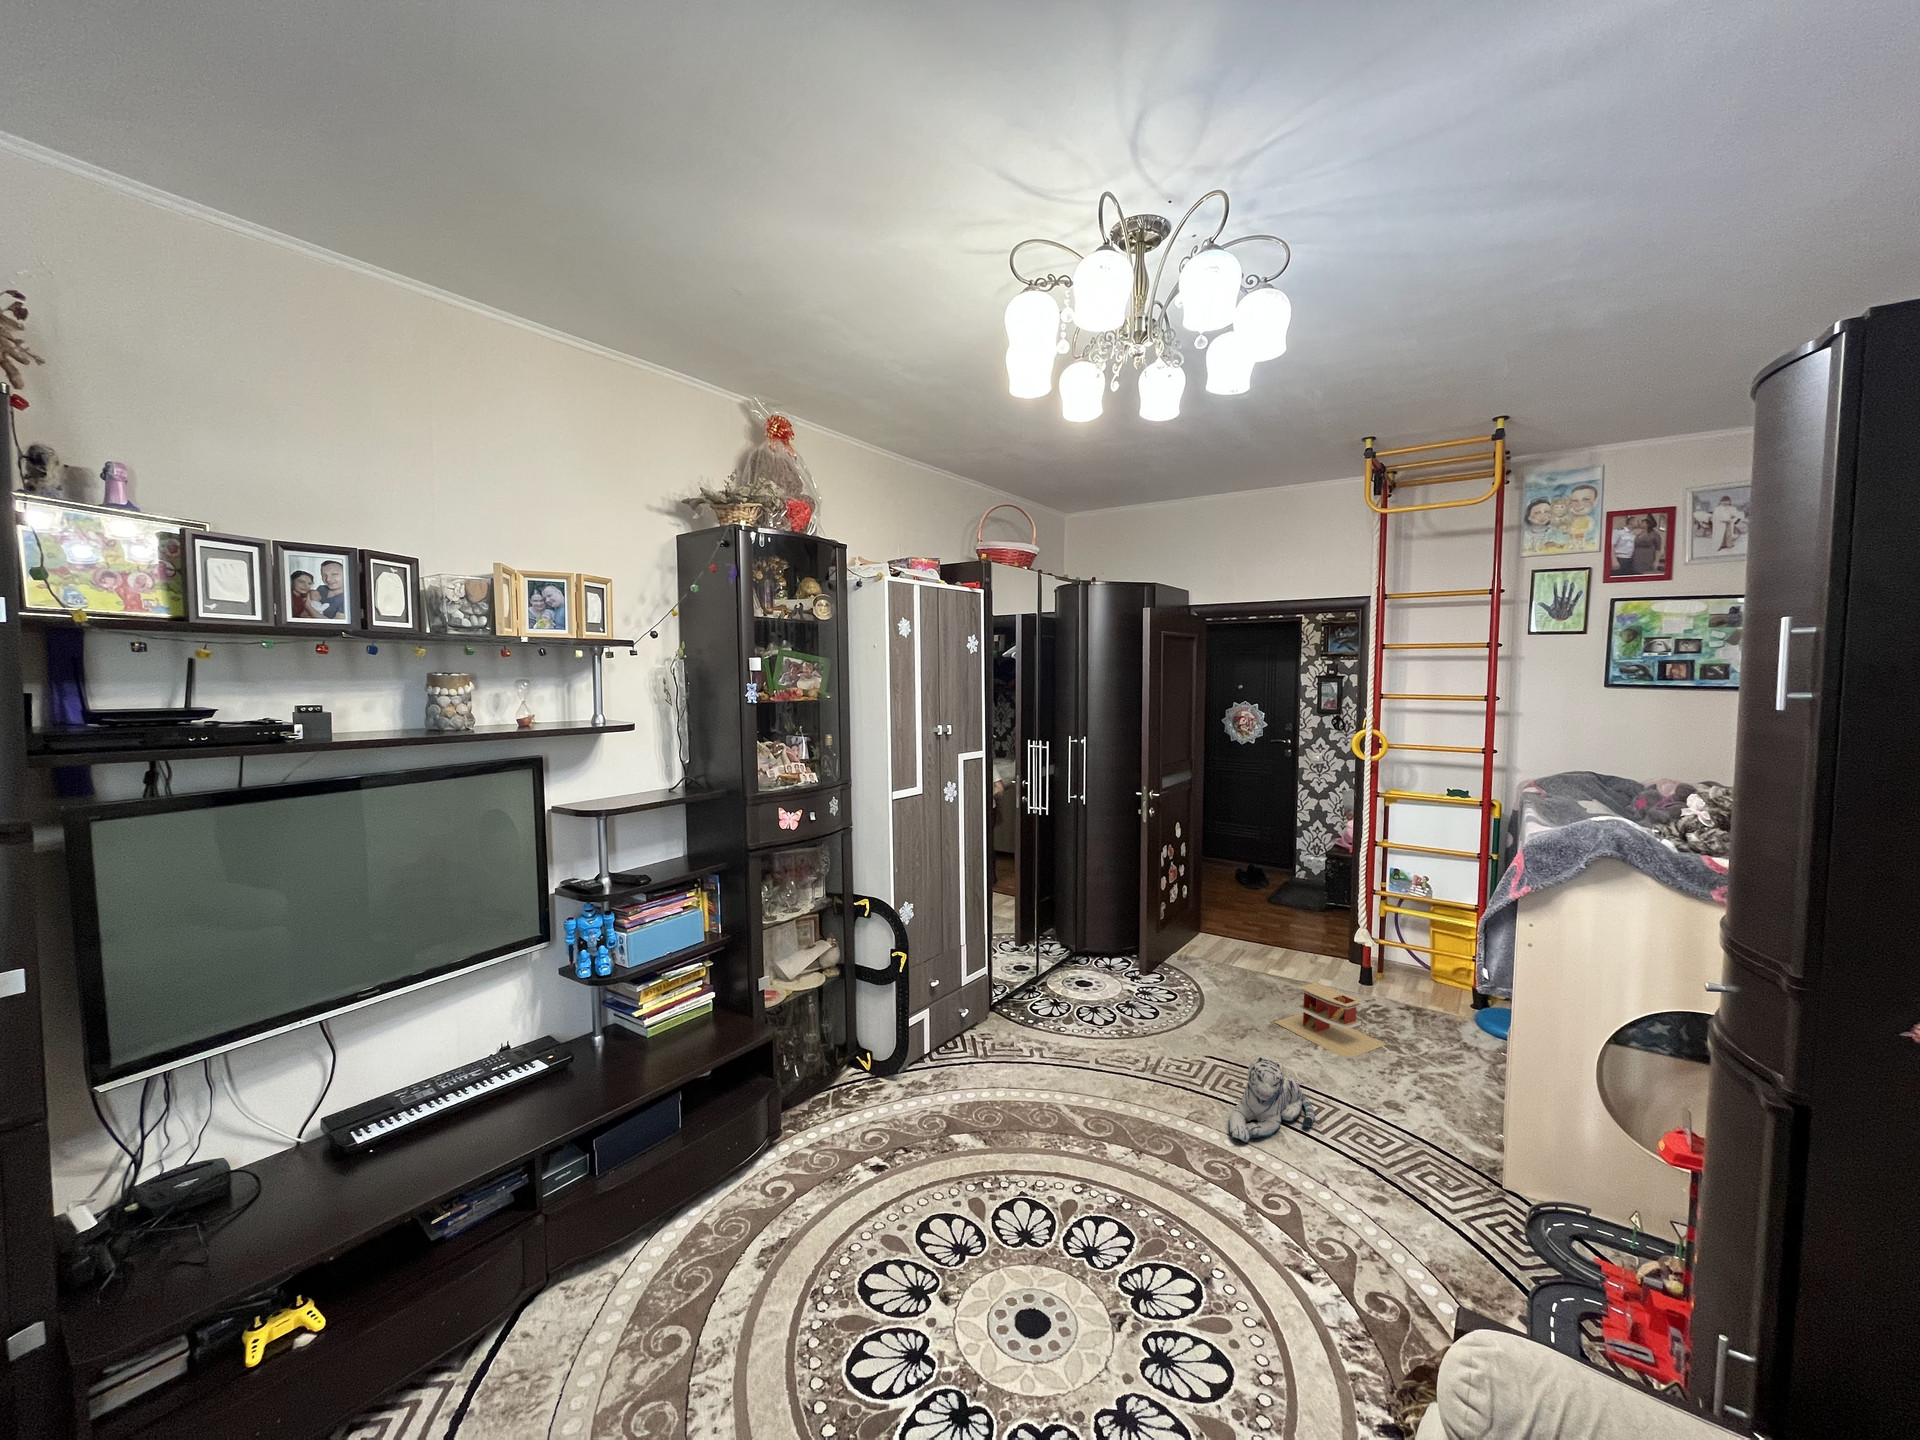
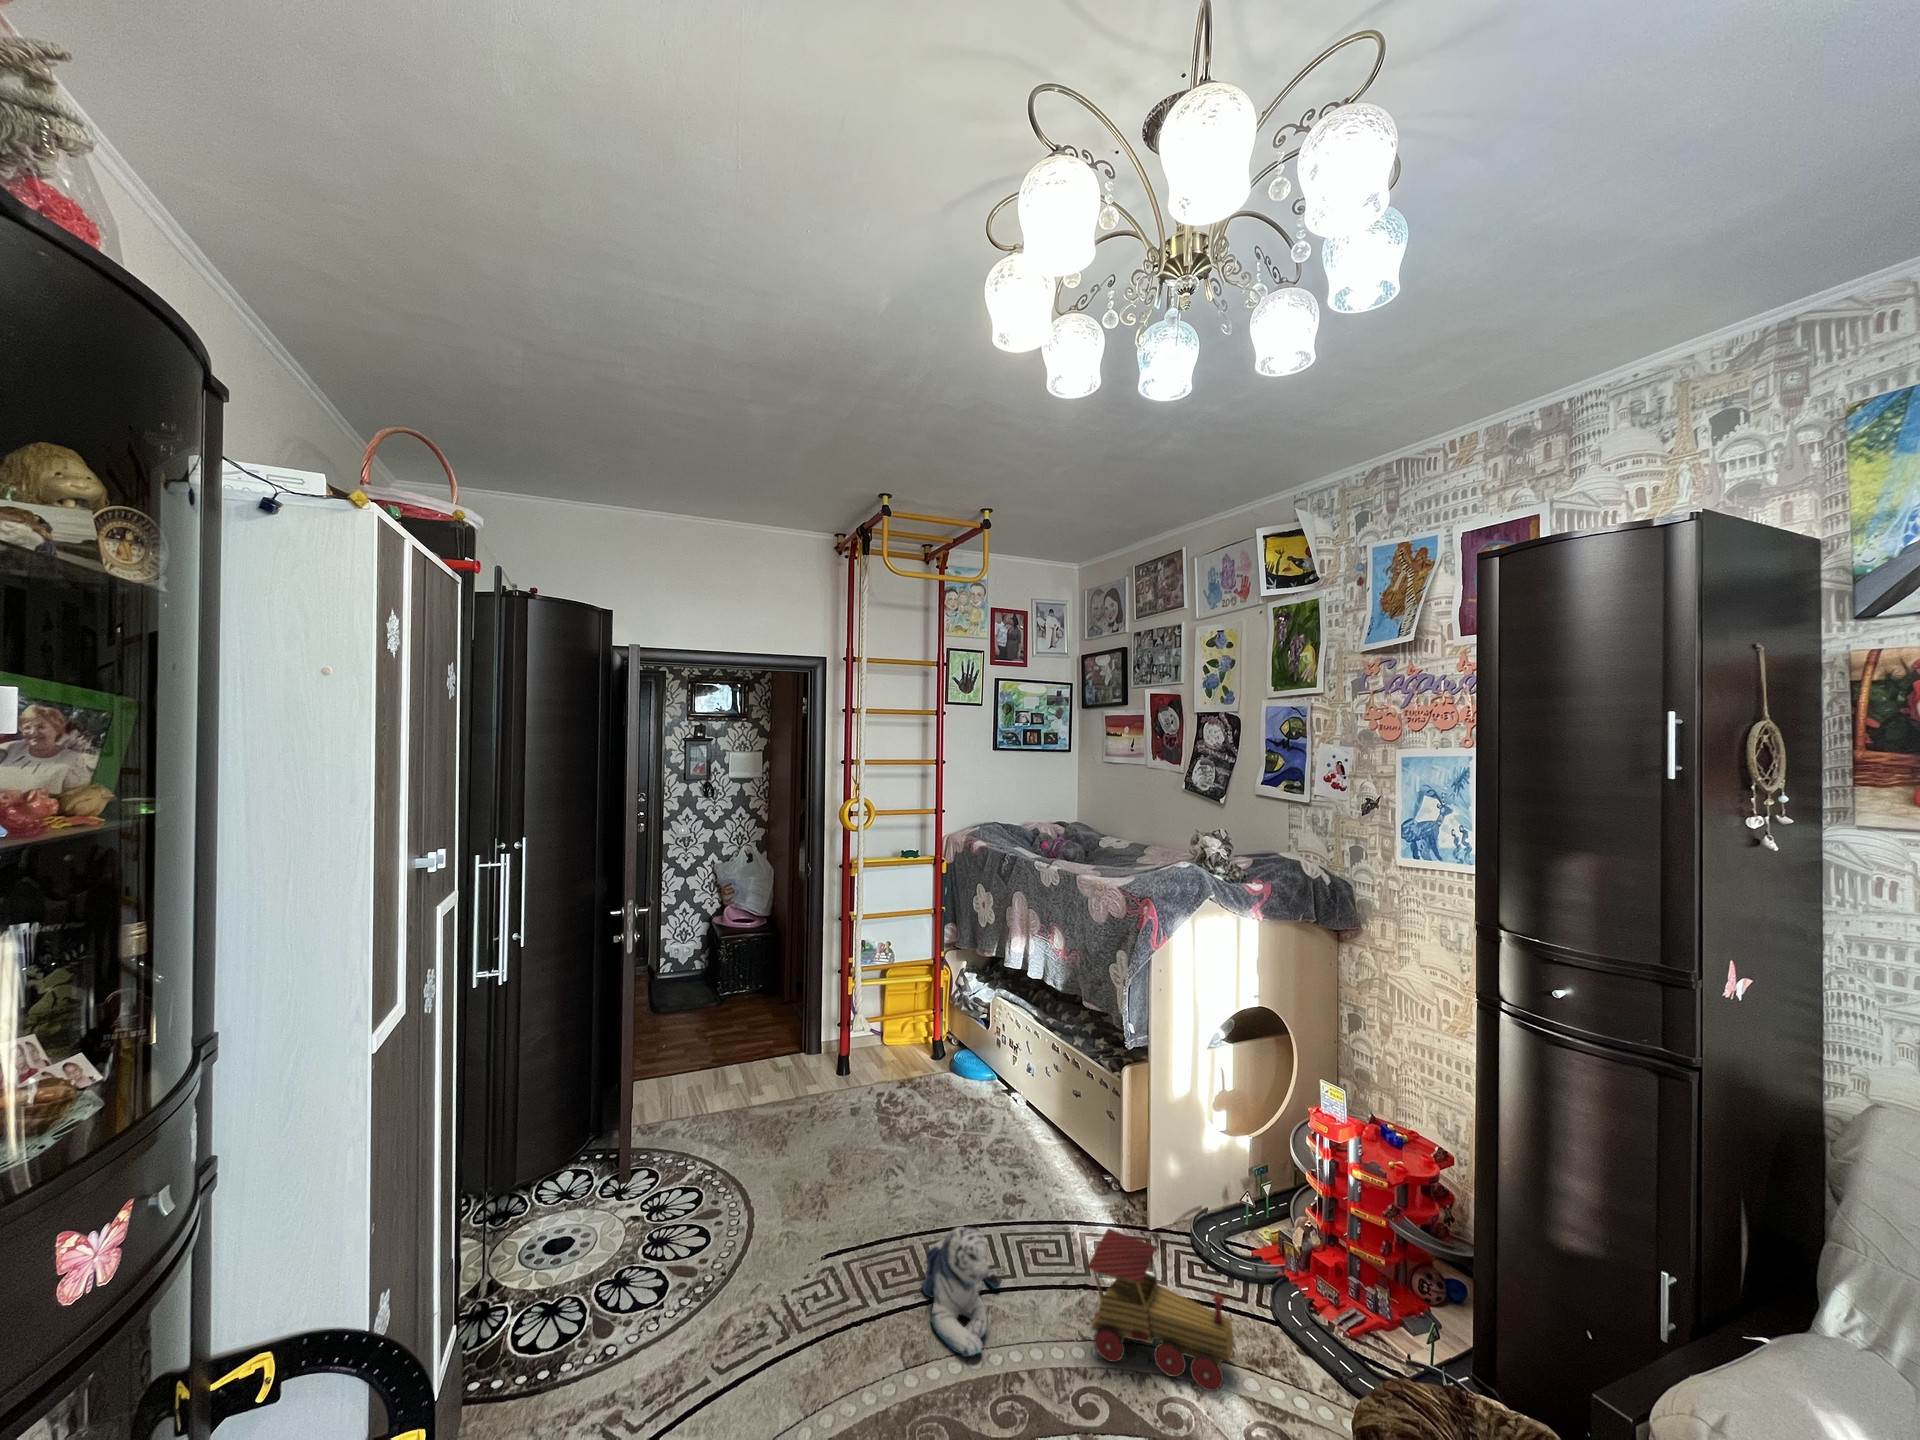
toy house: present [1275,982,1386,1056] -> none [830,1104,936,1183]
toy train: none [1325,1117,1459,1274] -> present [1087,1229,1234,1391]

